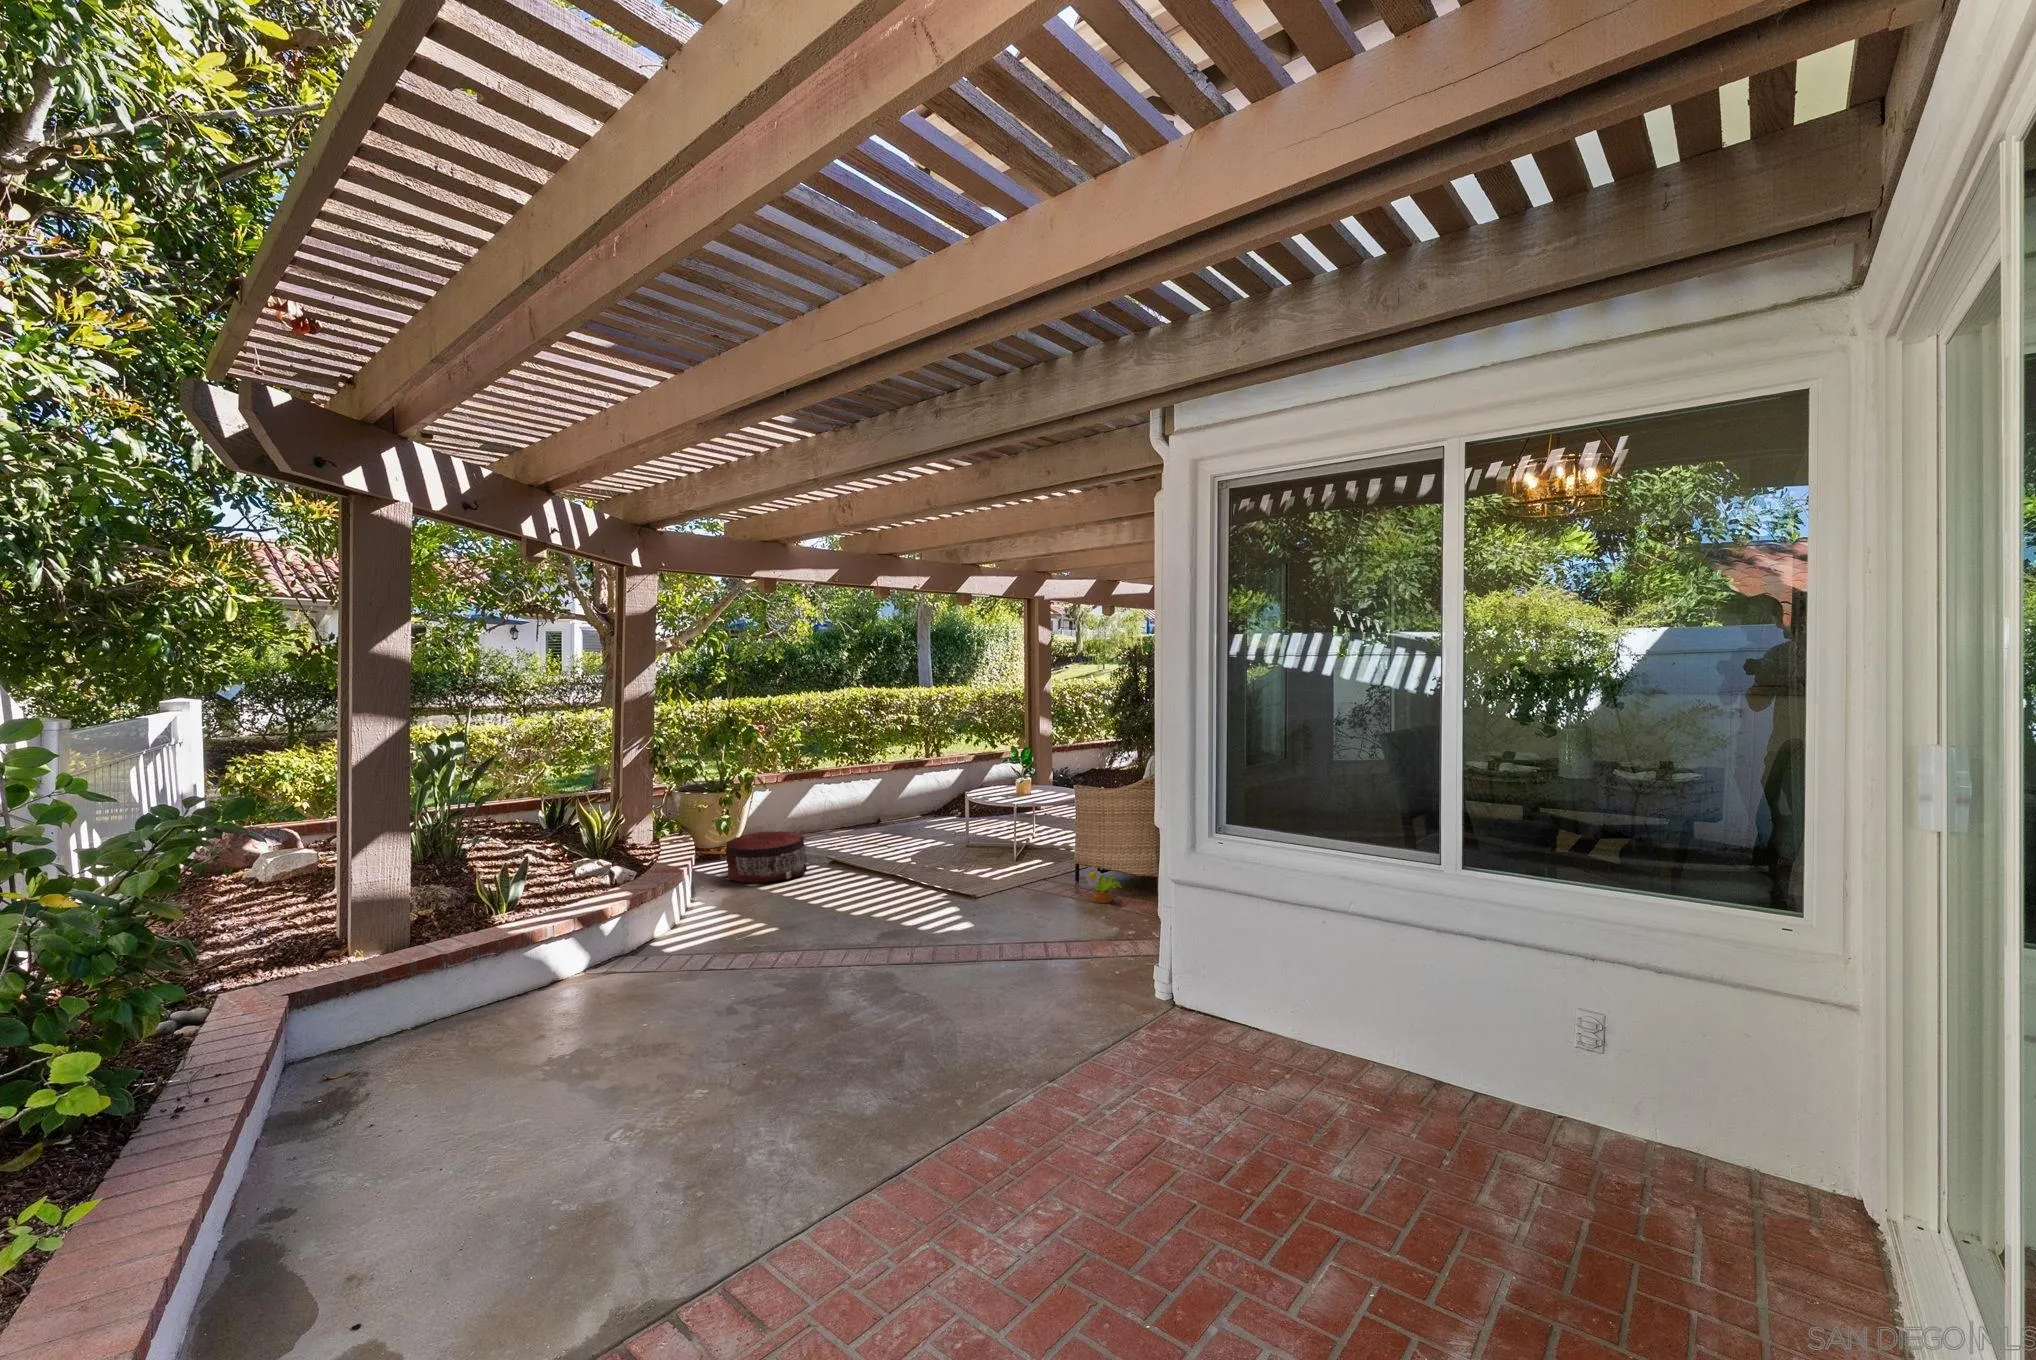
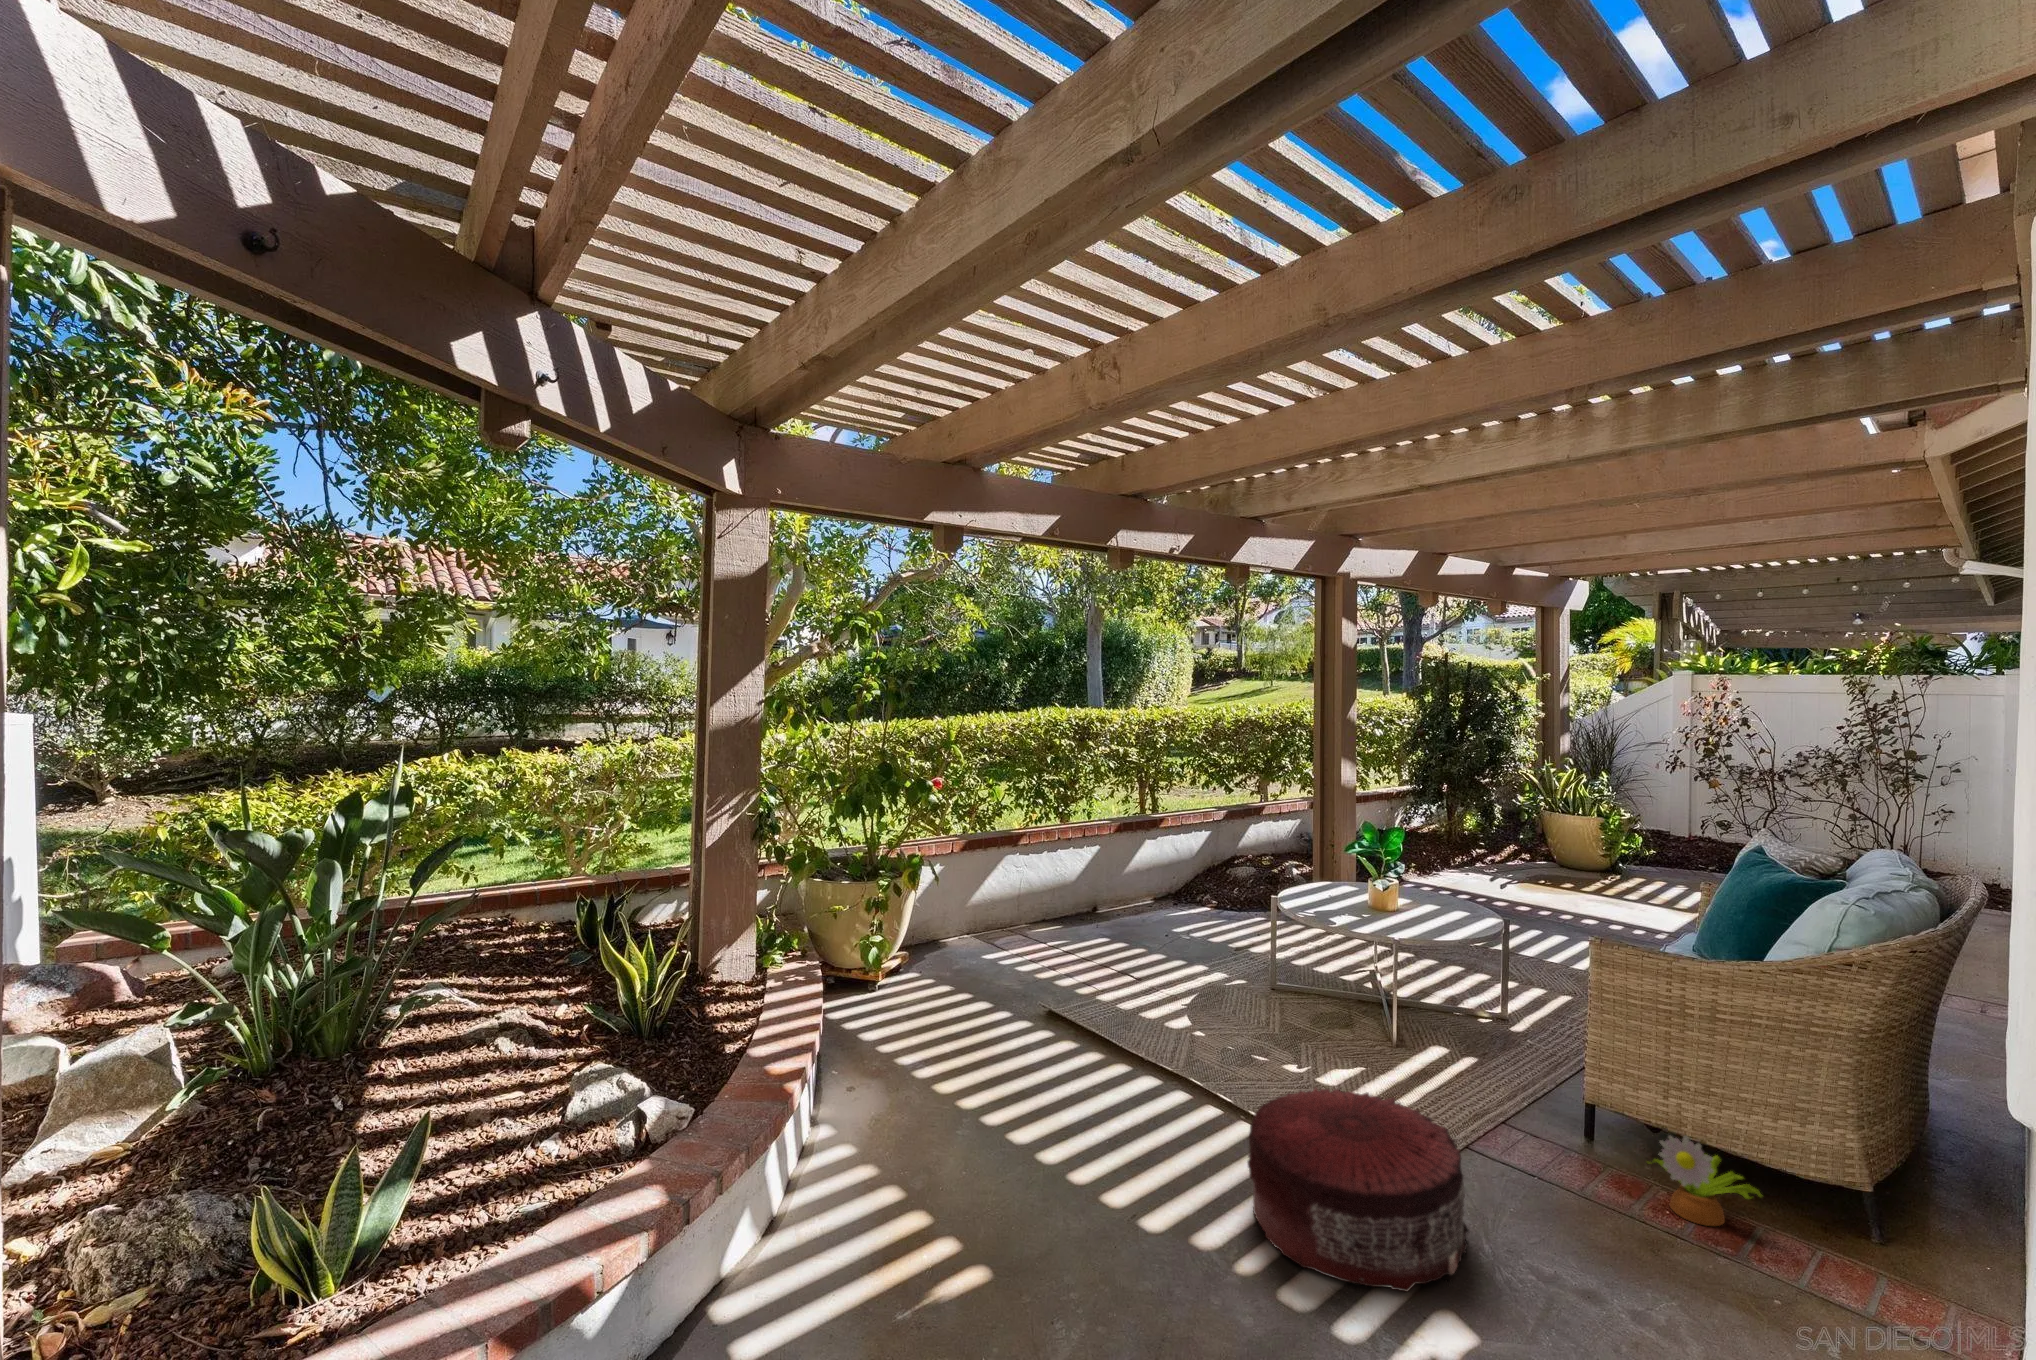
pouf: present [726,831,807,883] -> present [1248,1088,1468,1292]

